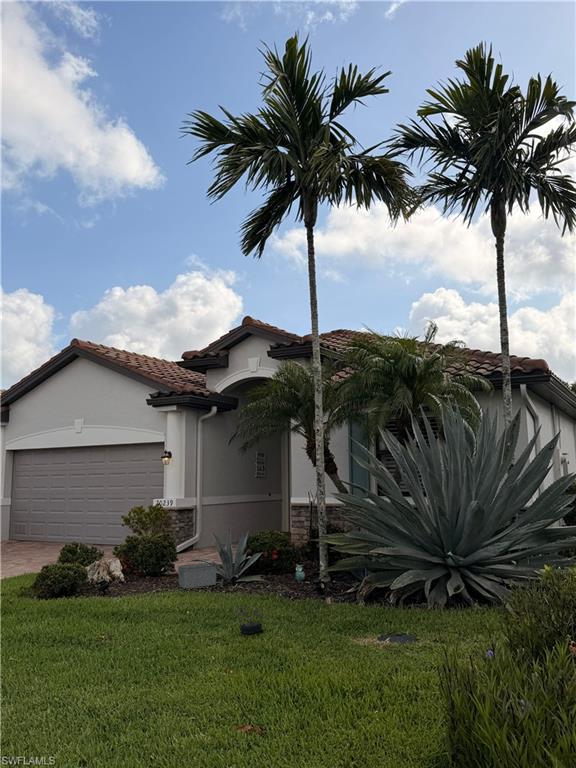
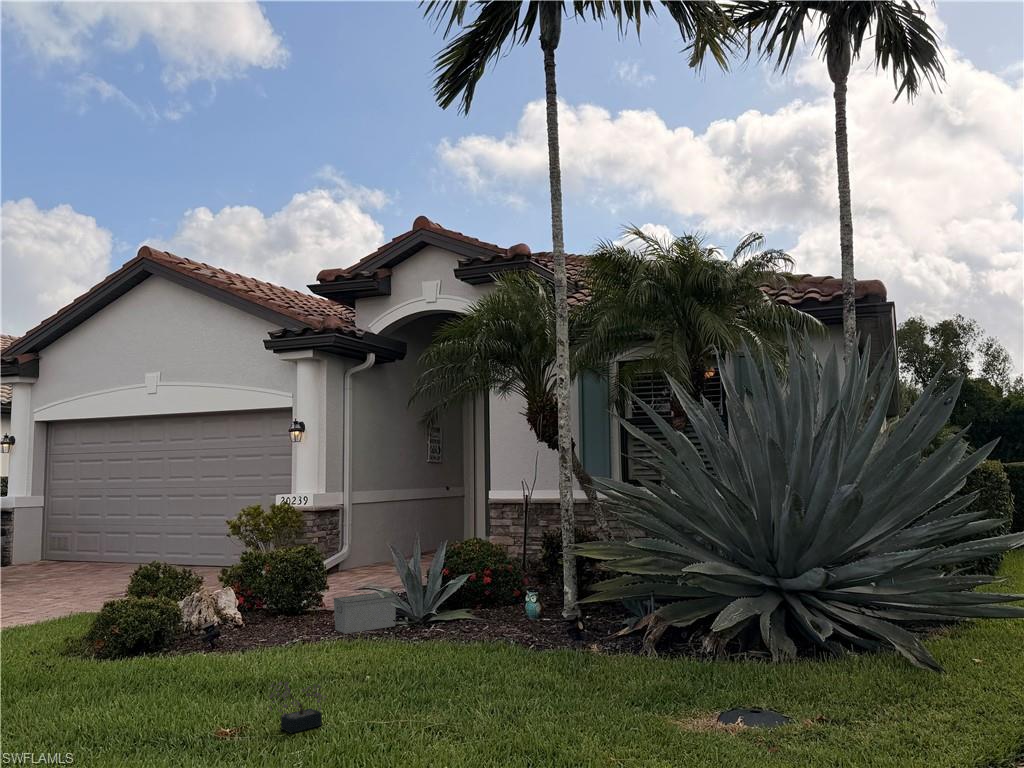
decorative plant: present [235,609,262,634] -> present [269,681,326,733]

